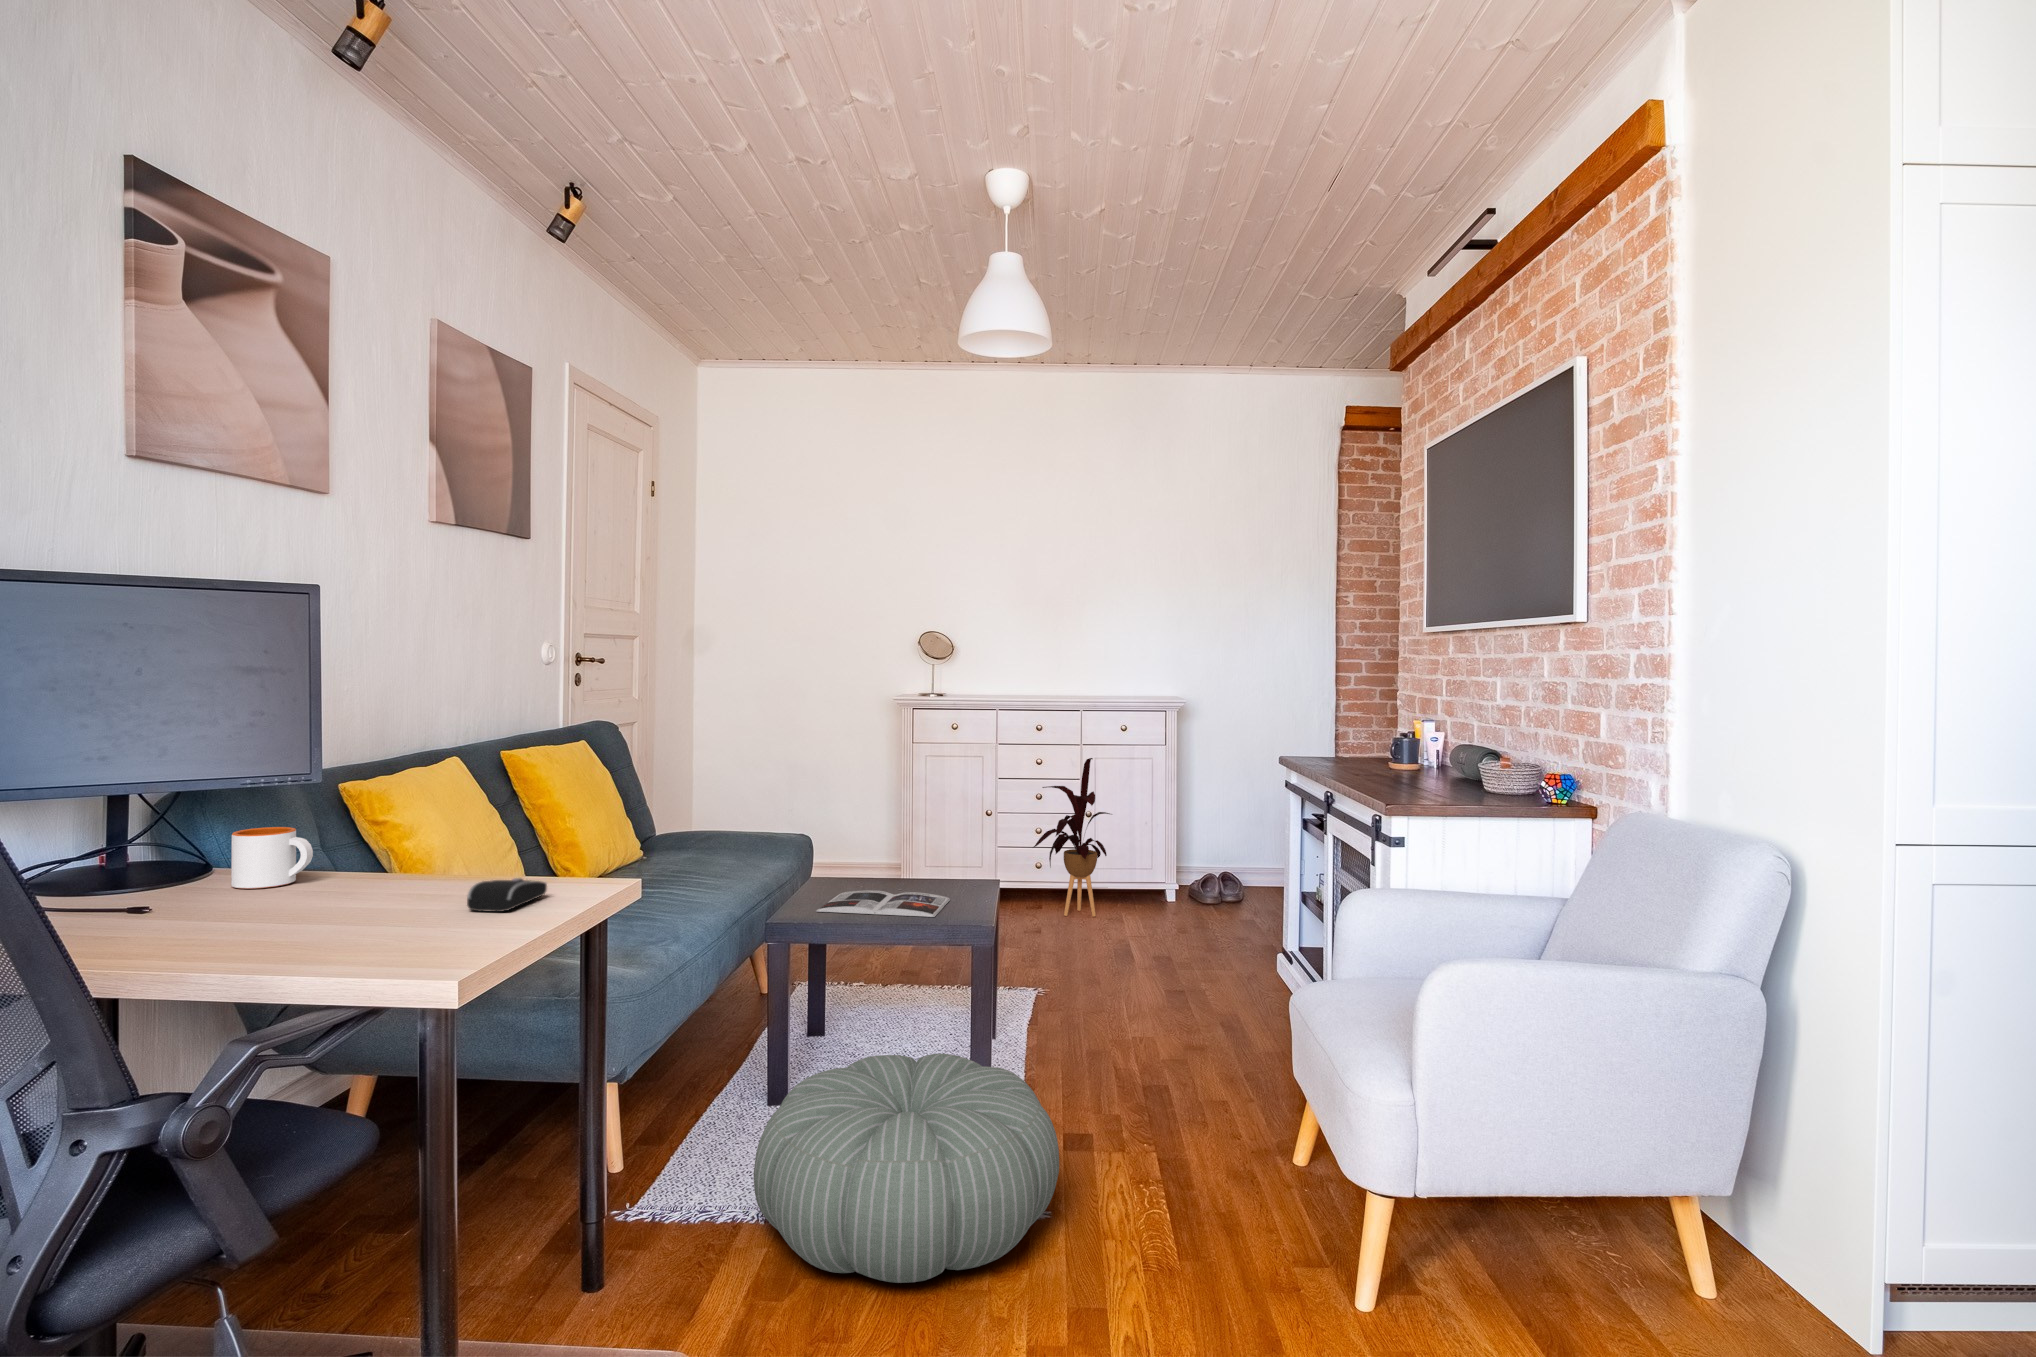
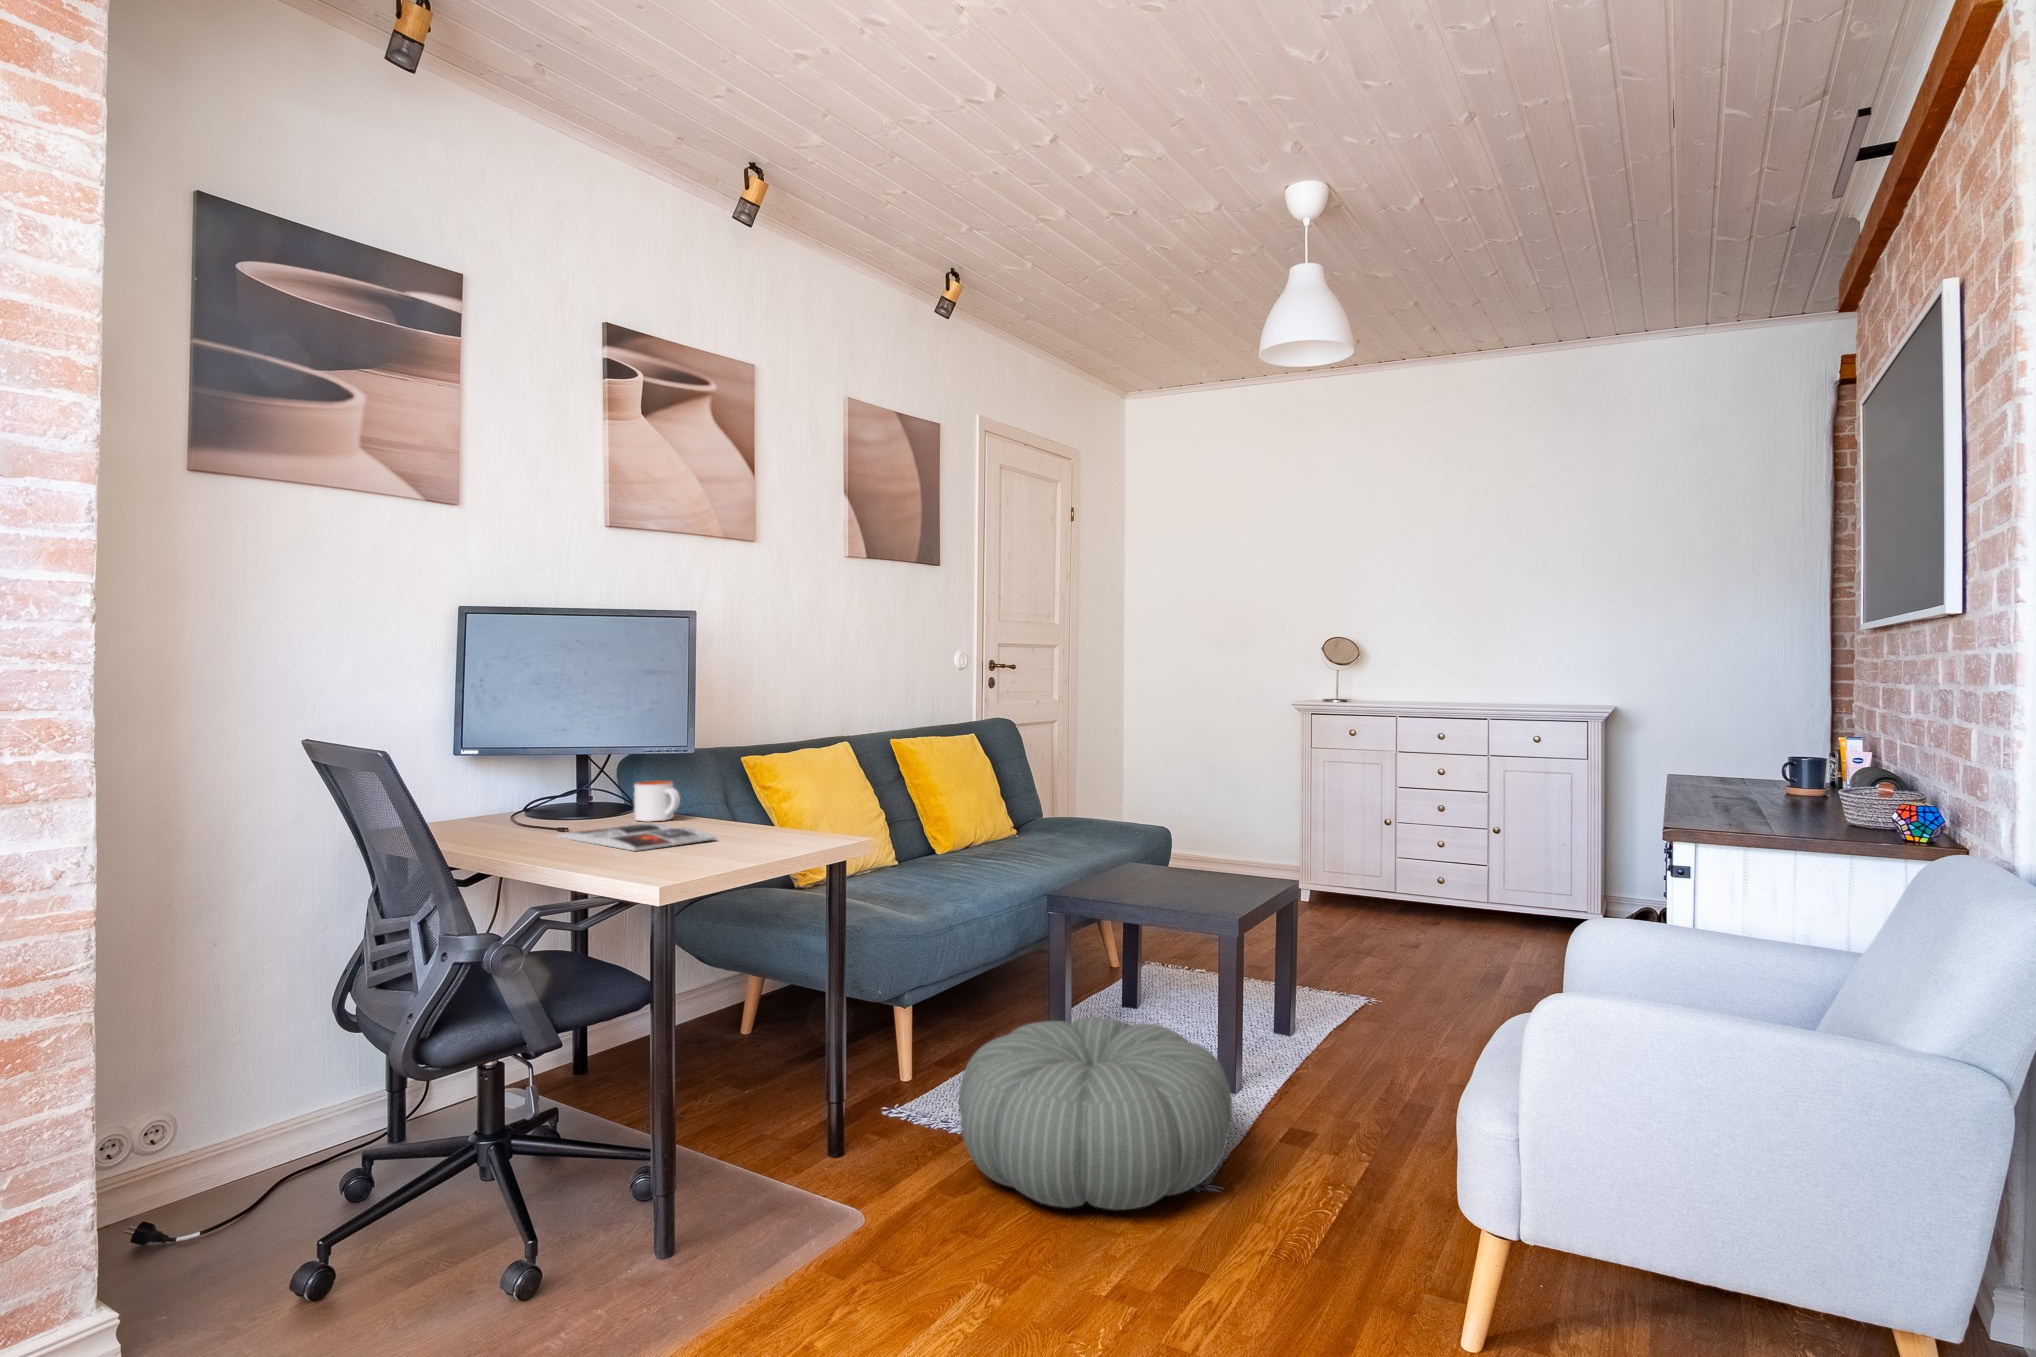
house plant: present [1034,758,1110,916] -> none [1432,765,1532,944]
computer mouse: present [467,878,547,912] -> none [732,823,794,844]
magazine: present [816,891,950,917] -> present [557,823,716,851]

